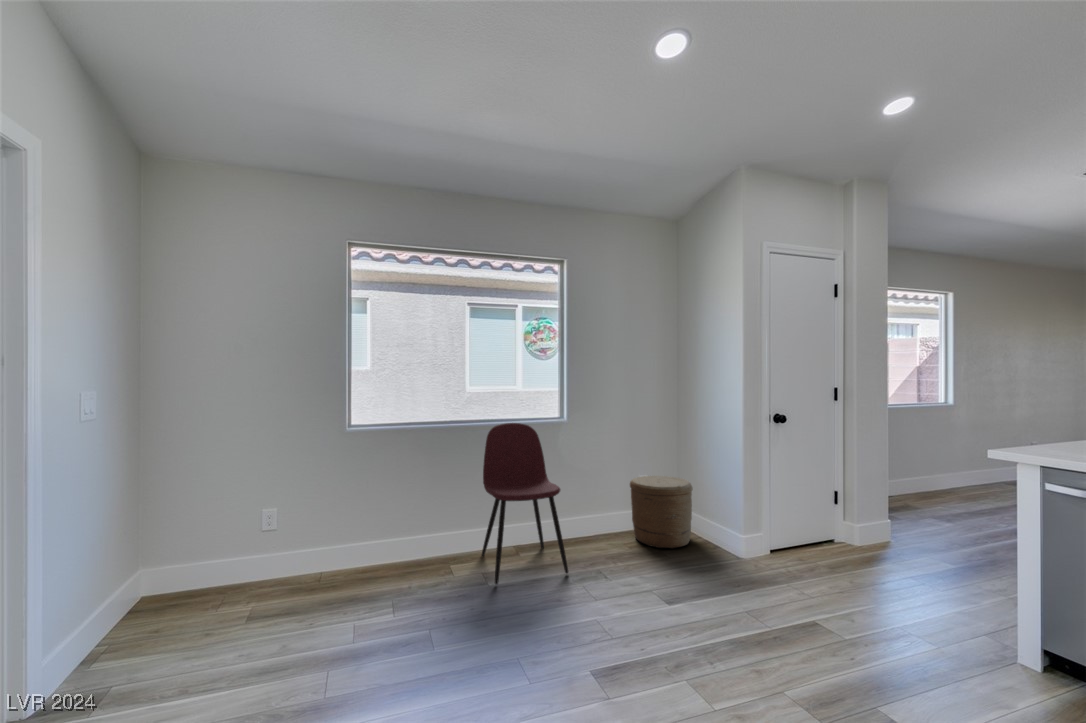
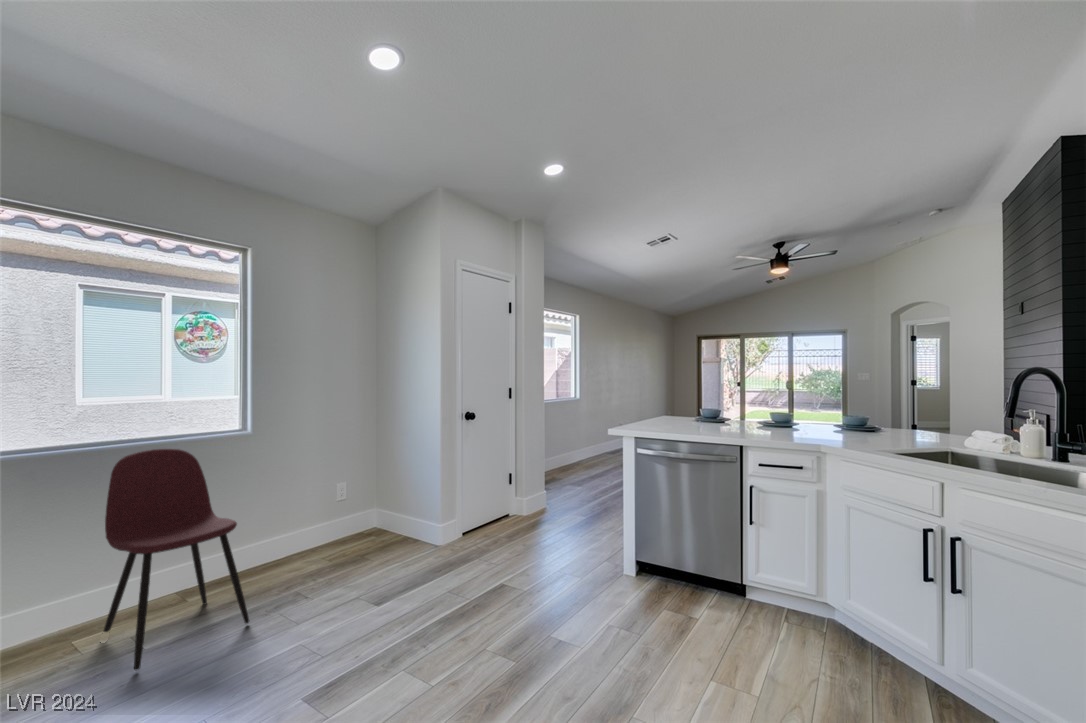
woven basket: present [630,476,693,548] -> none [322,487,391,565]

